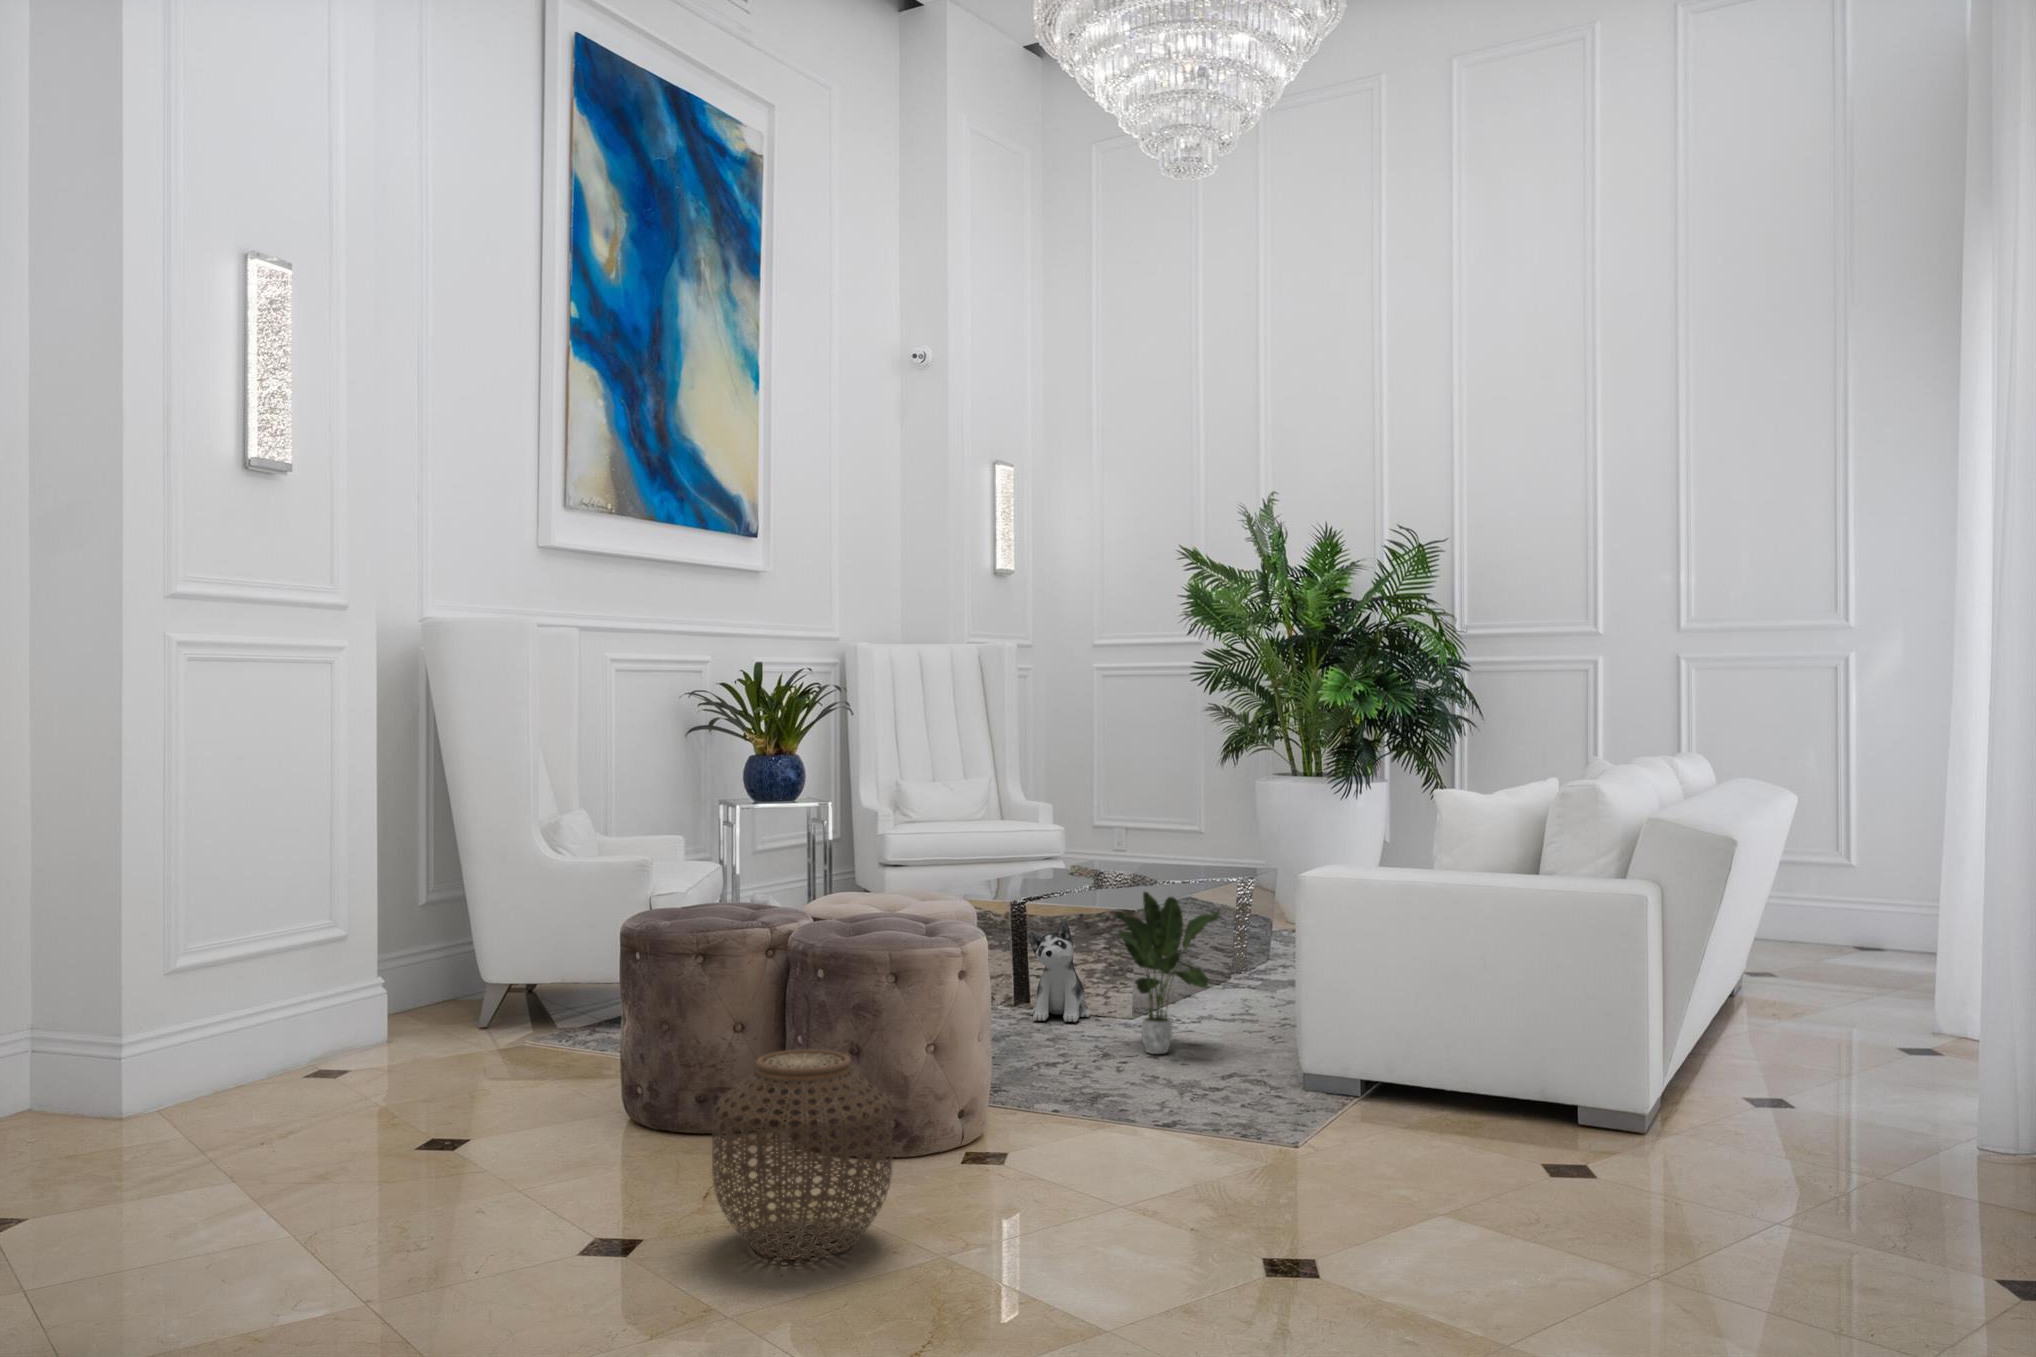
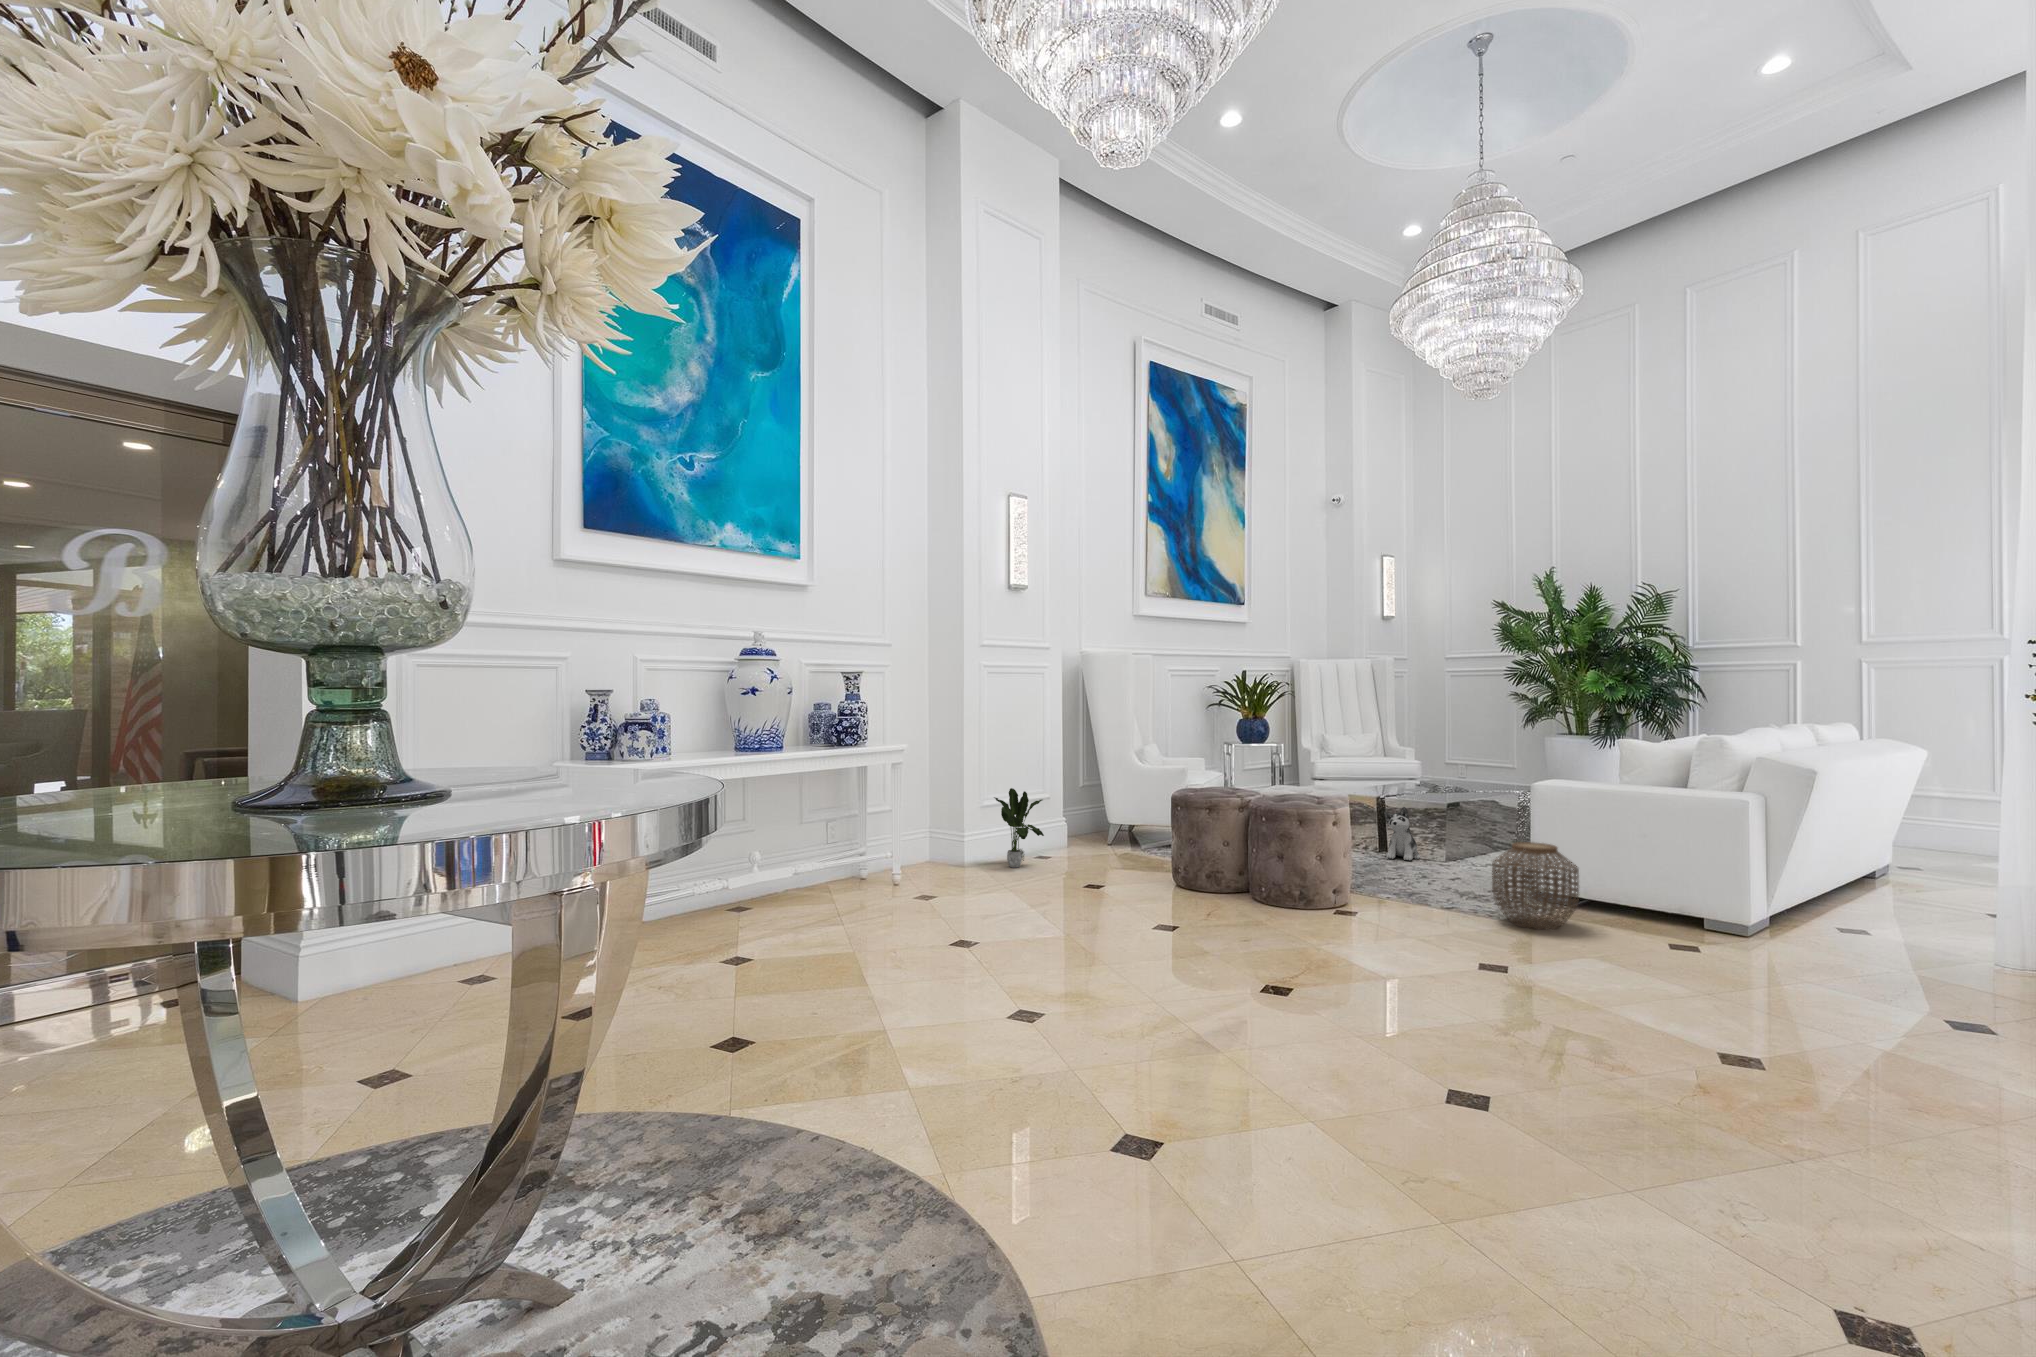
potted plant: present [1116,892,1221,1054] -> present [994,788,1044,868]
woven basket: present [712,1049,893,1260] -> present [1492,842,1579,929]

